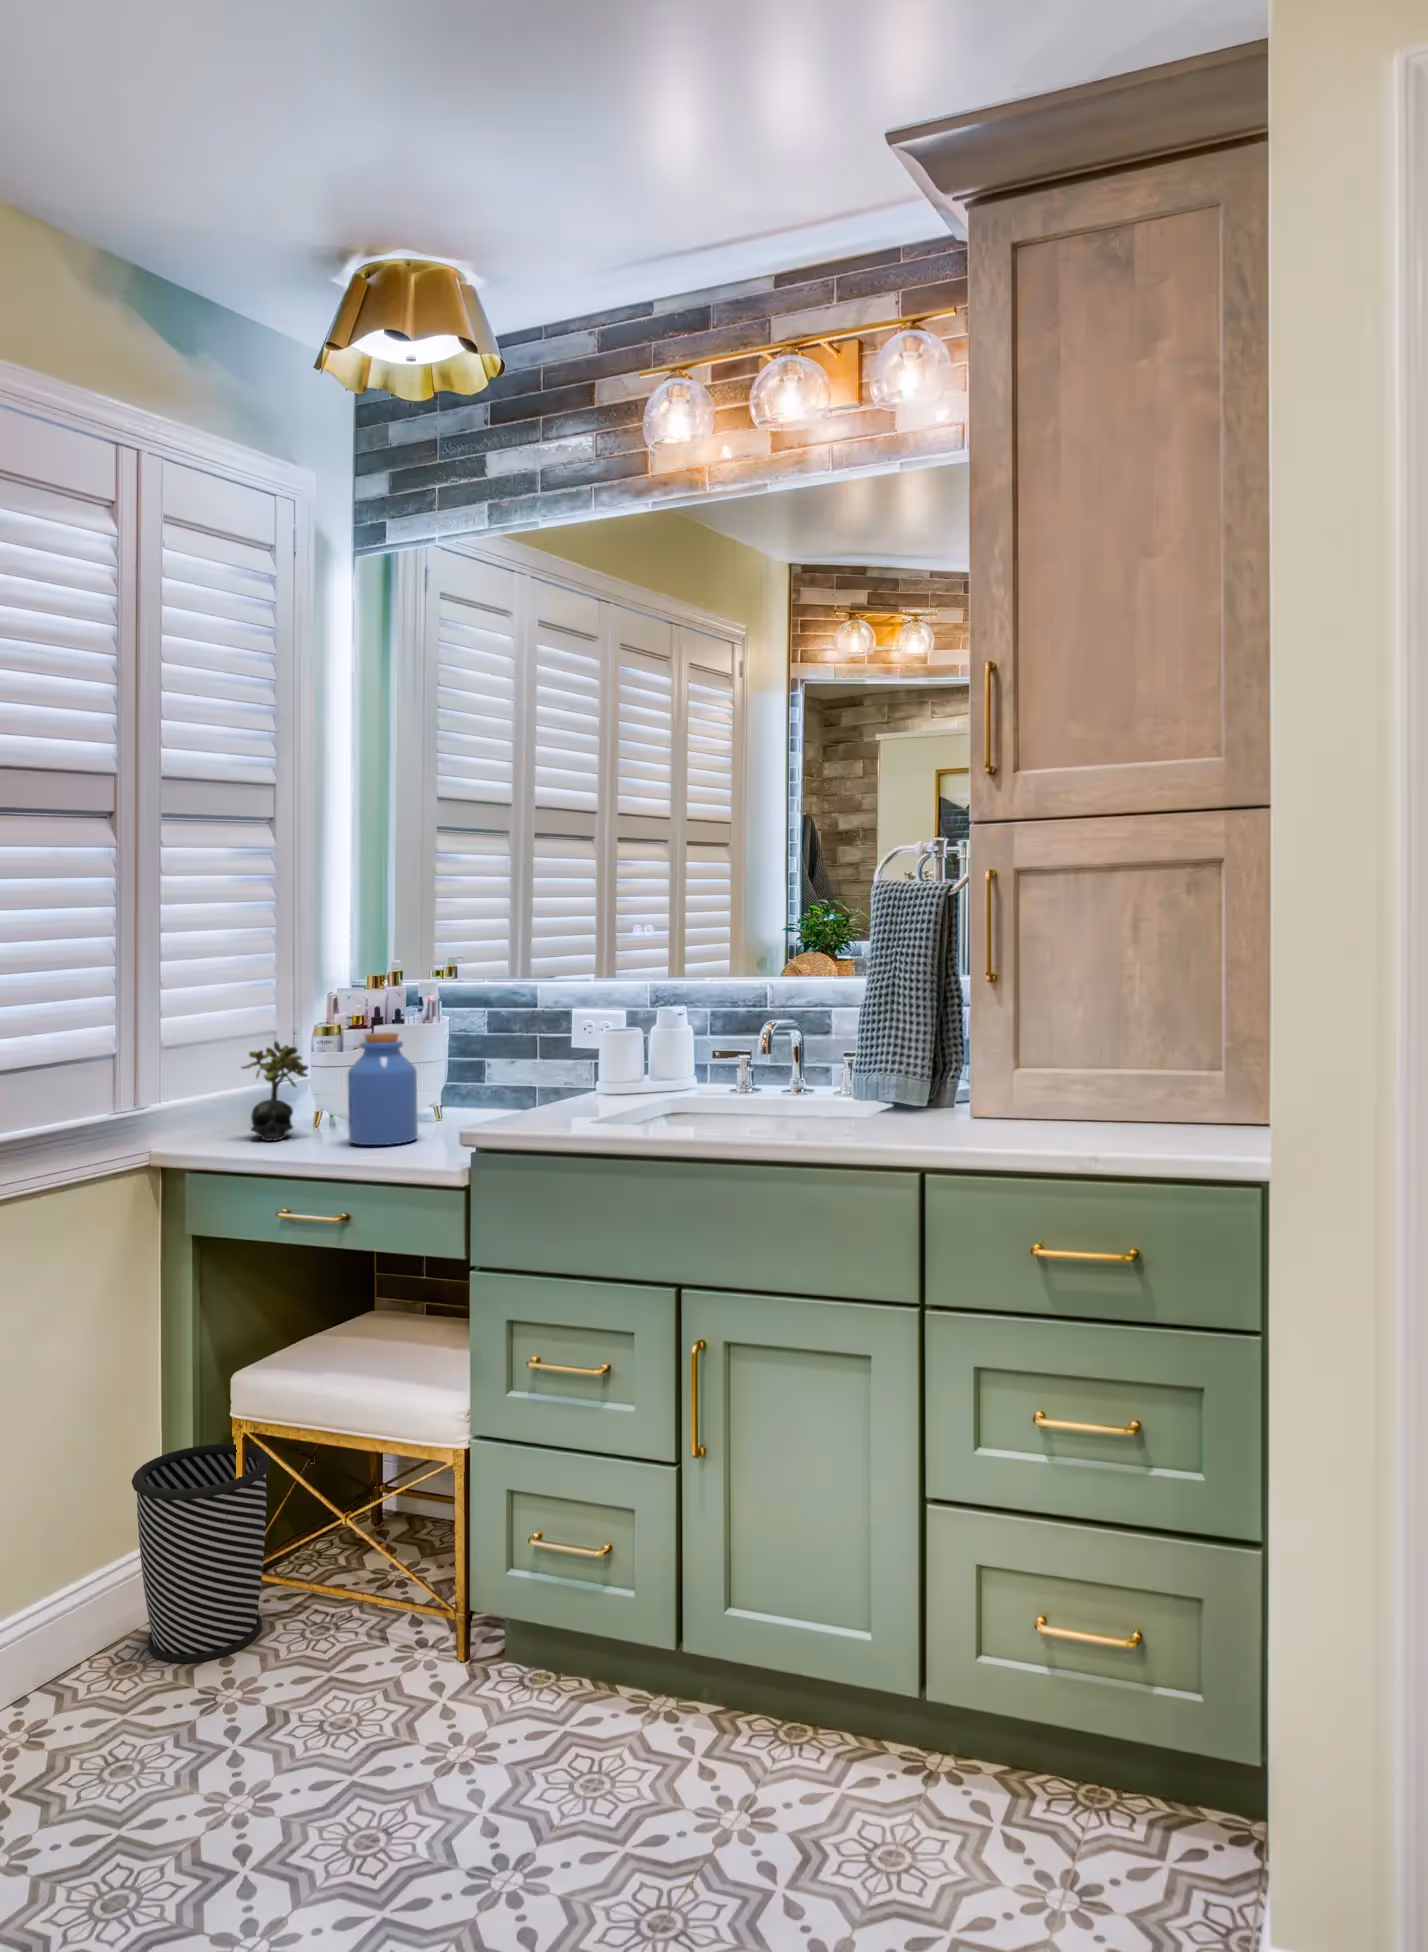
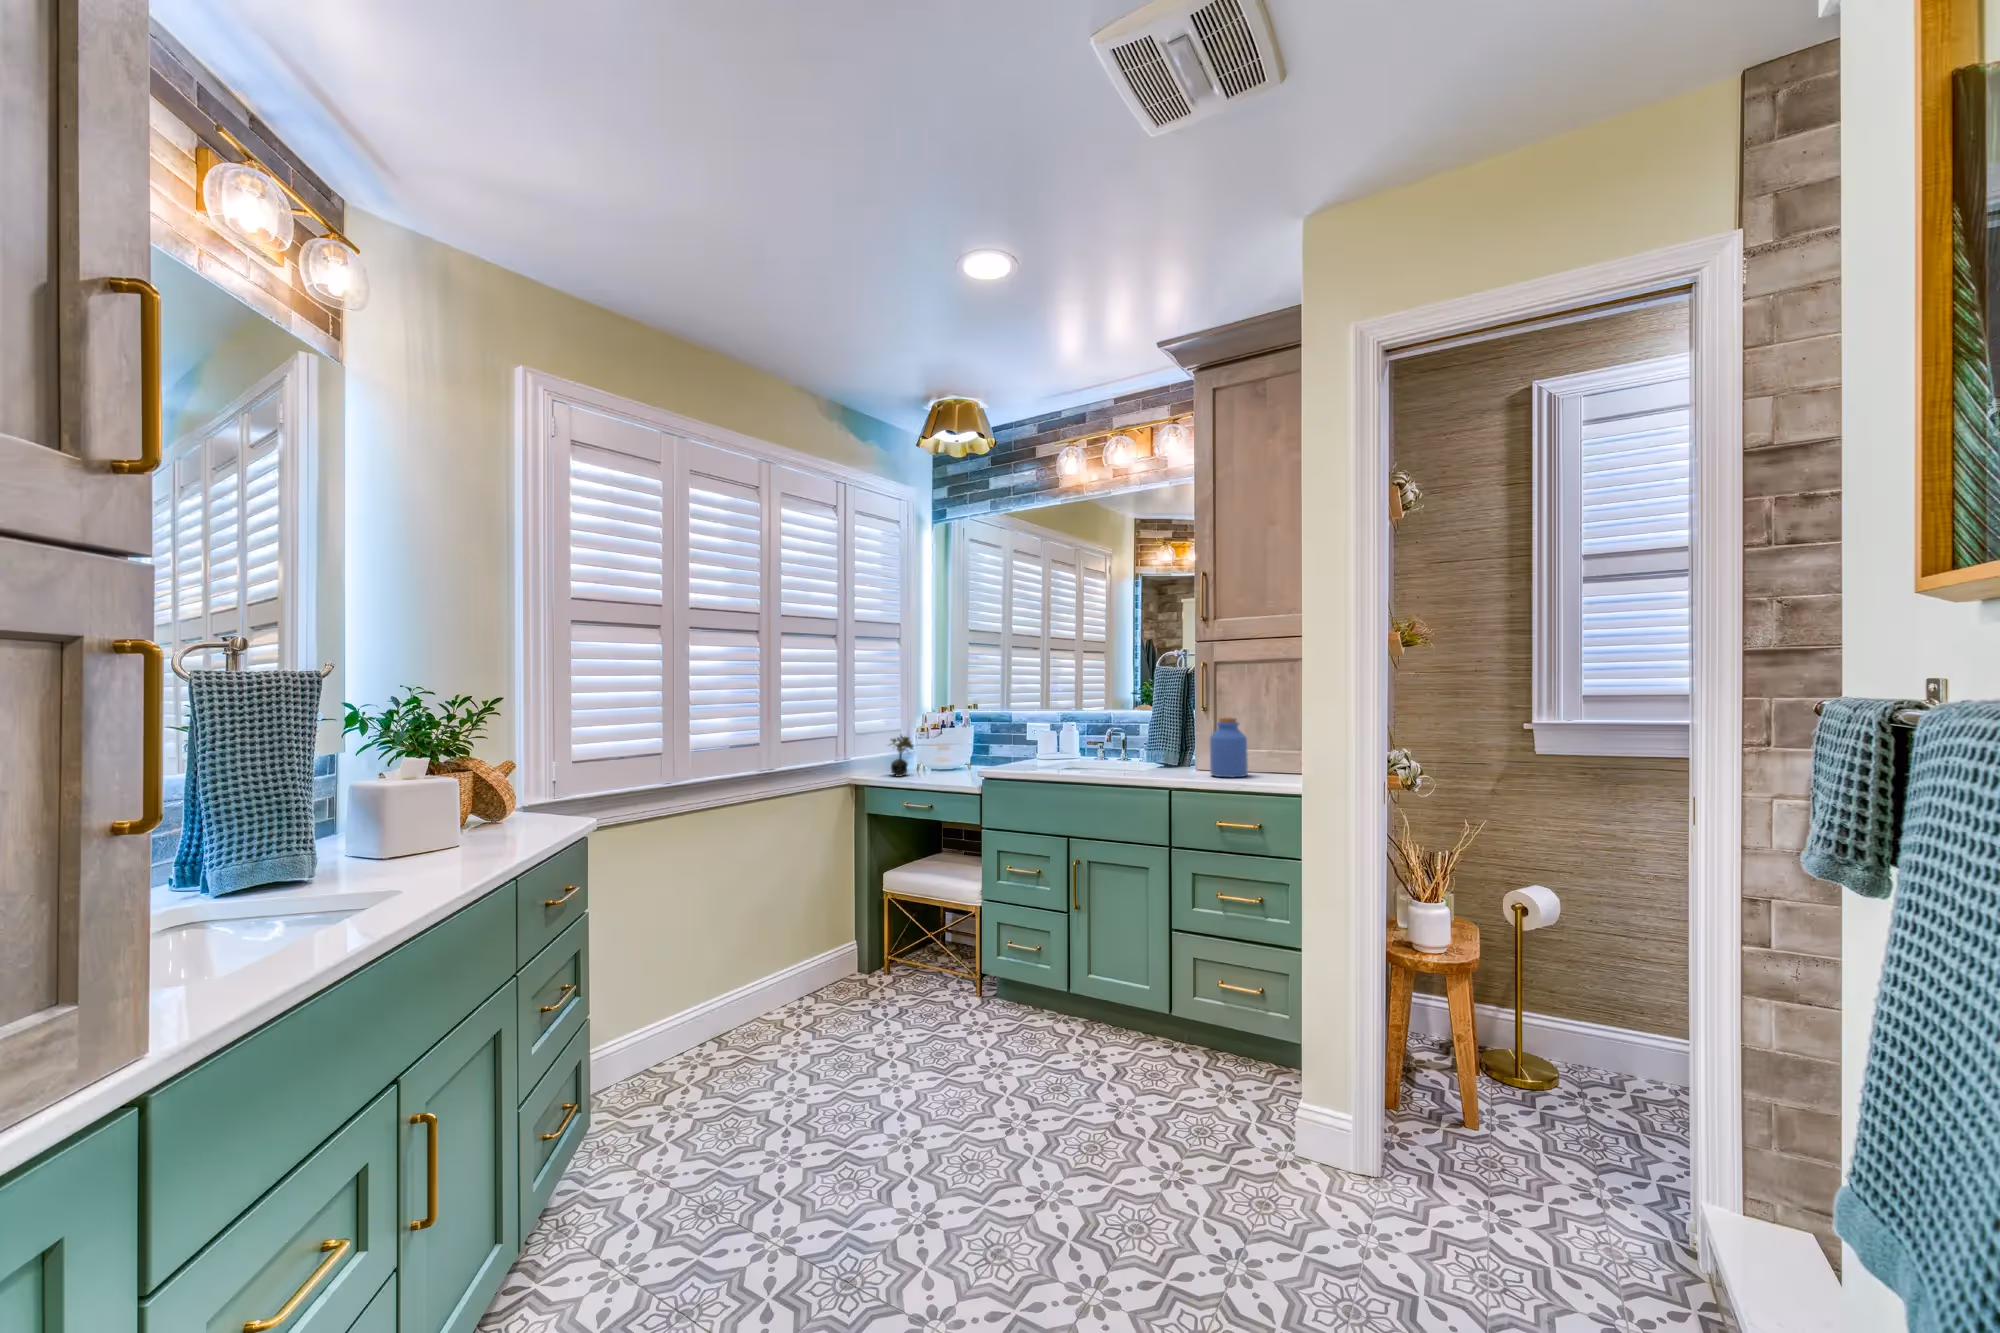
jar: present [348,1033,418,1145] -> present [1210,717,1248,777]
wastebasket: present [132,1444,270,1663] -> none [844,905,899,992]

